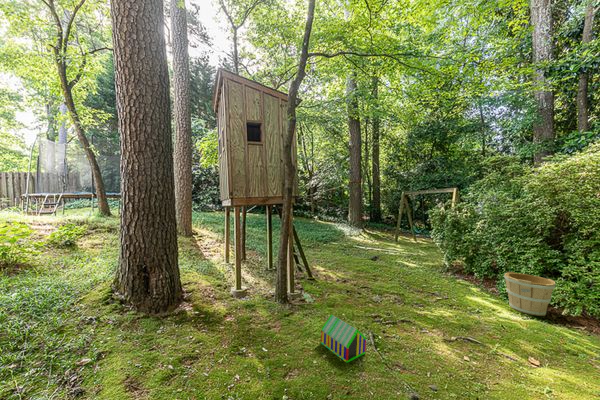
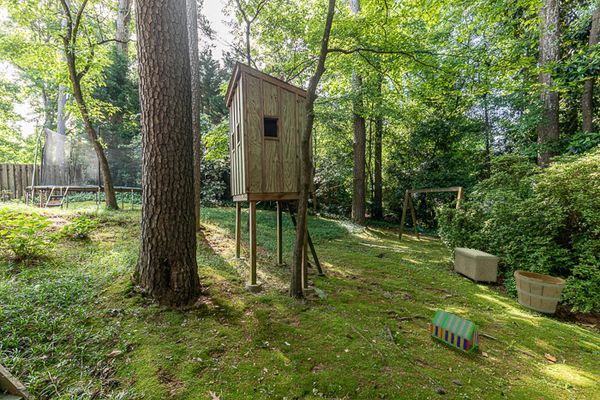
storage bench: none [448,250,490,286] -> present [454,248,498,283]
toy house: present [321,315,366,363] -> present [431,309,479,353]

